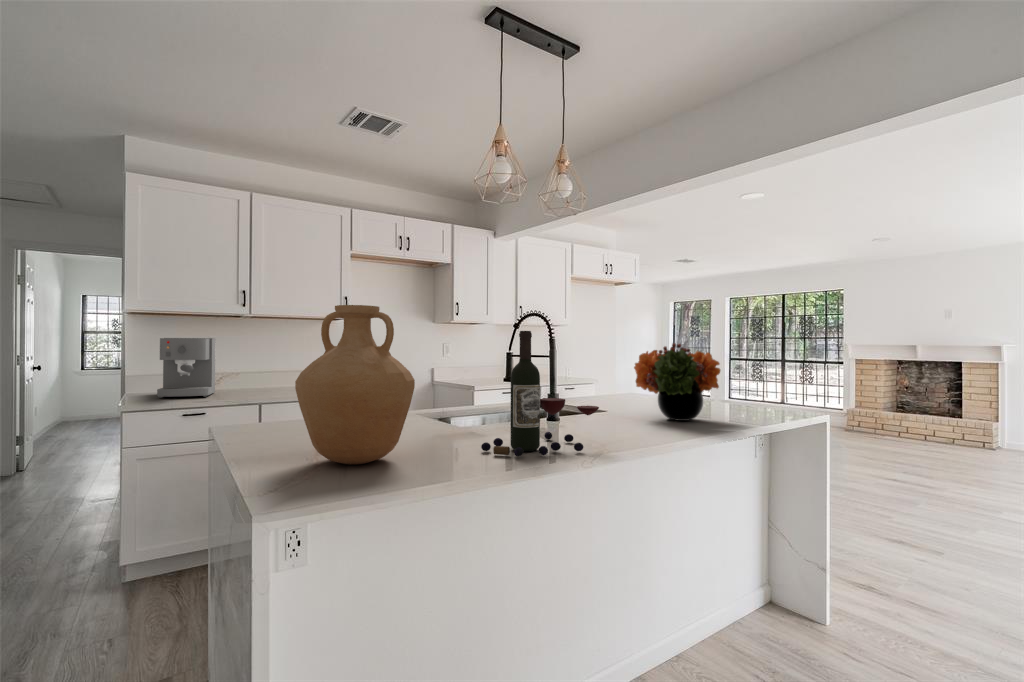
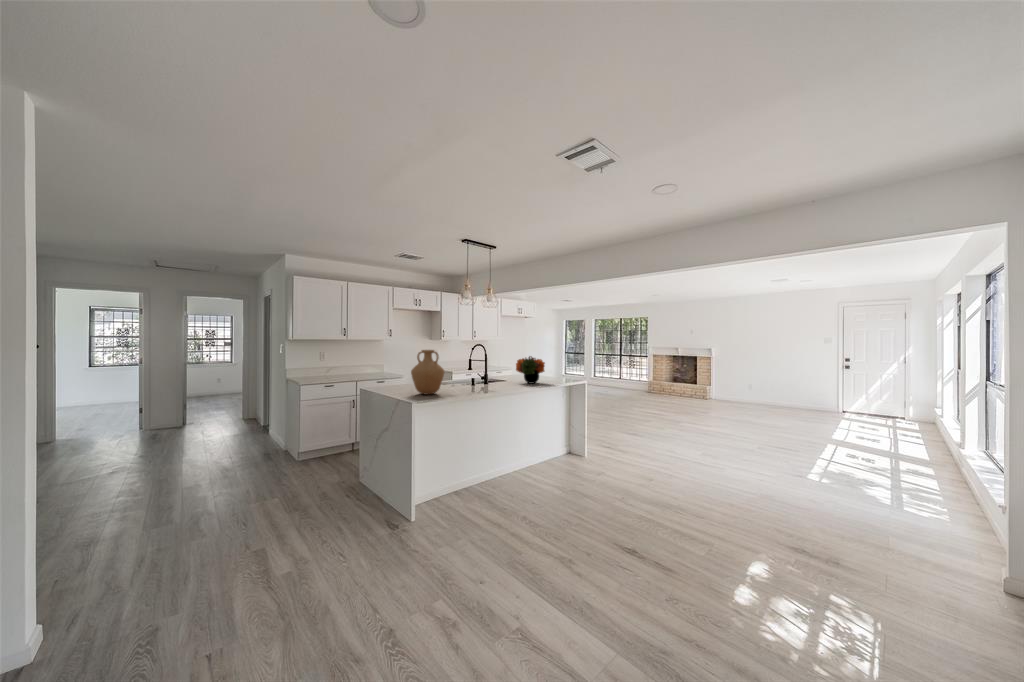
wine bottle: present [481,331,599,457] -> none [463,355,499,393]
coffee maker: present [157,338,215,398] -> none [313,350,334,377]

